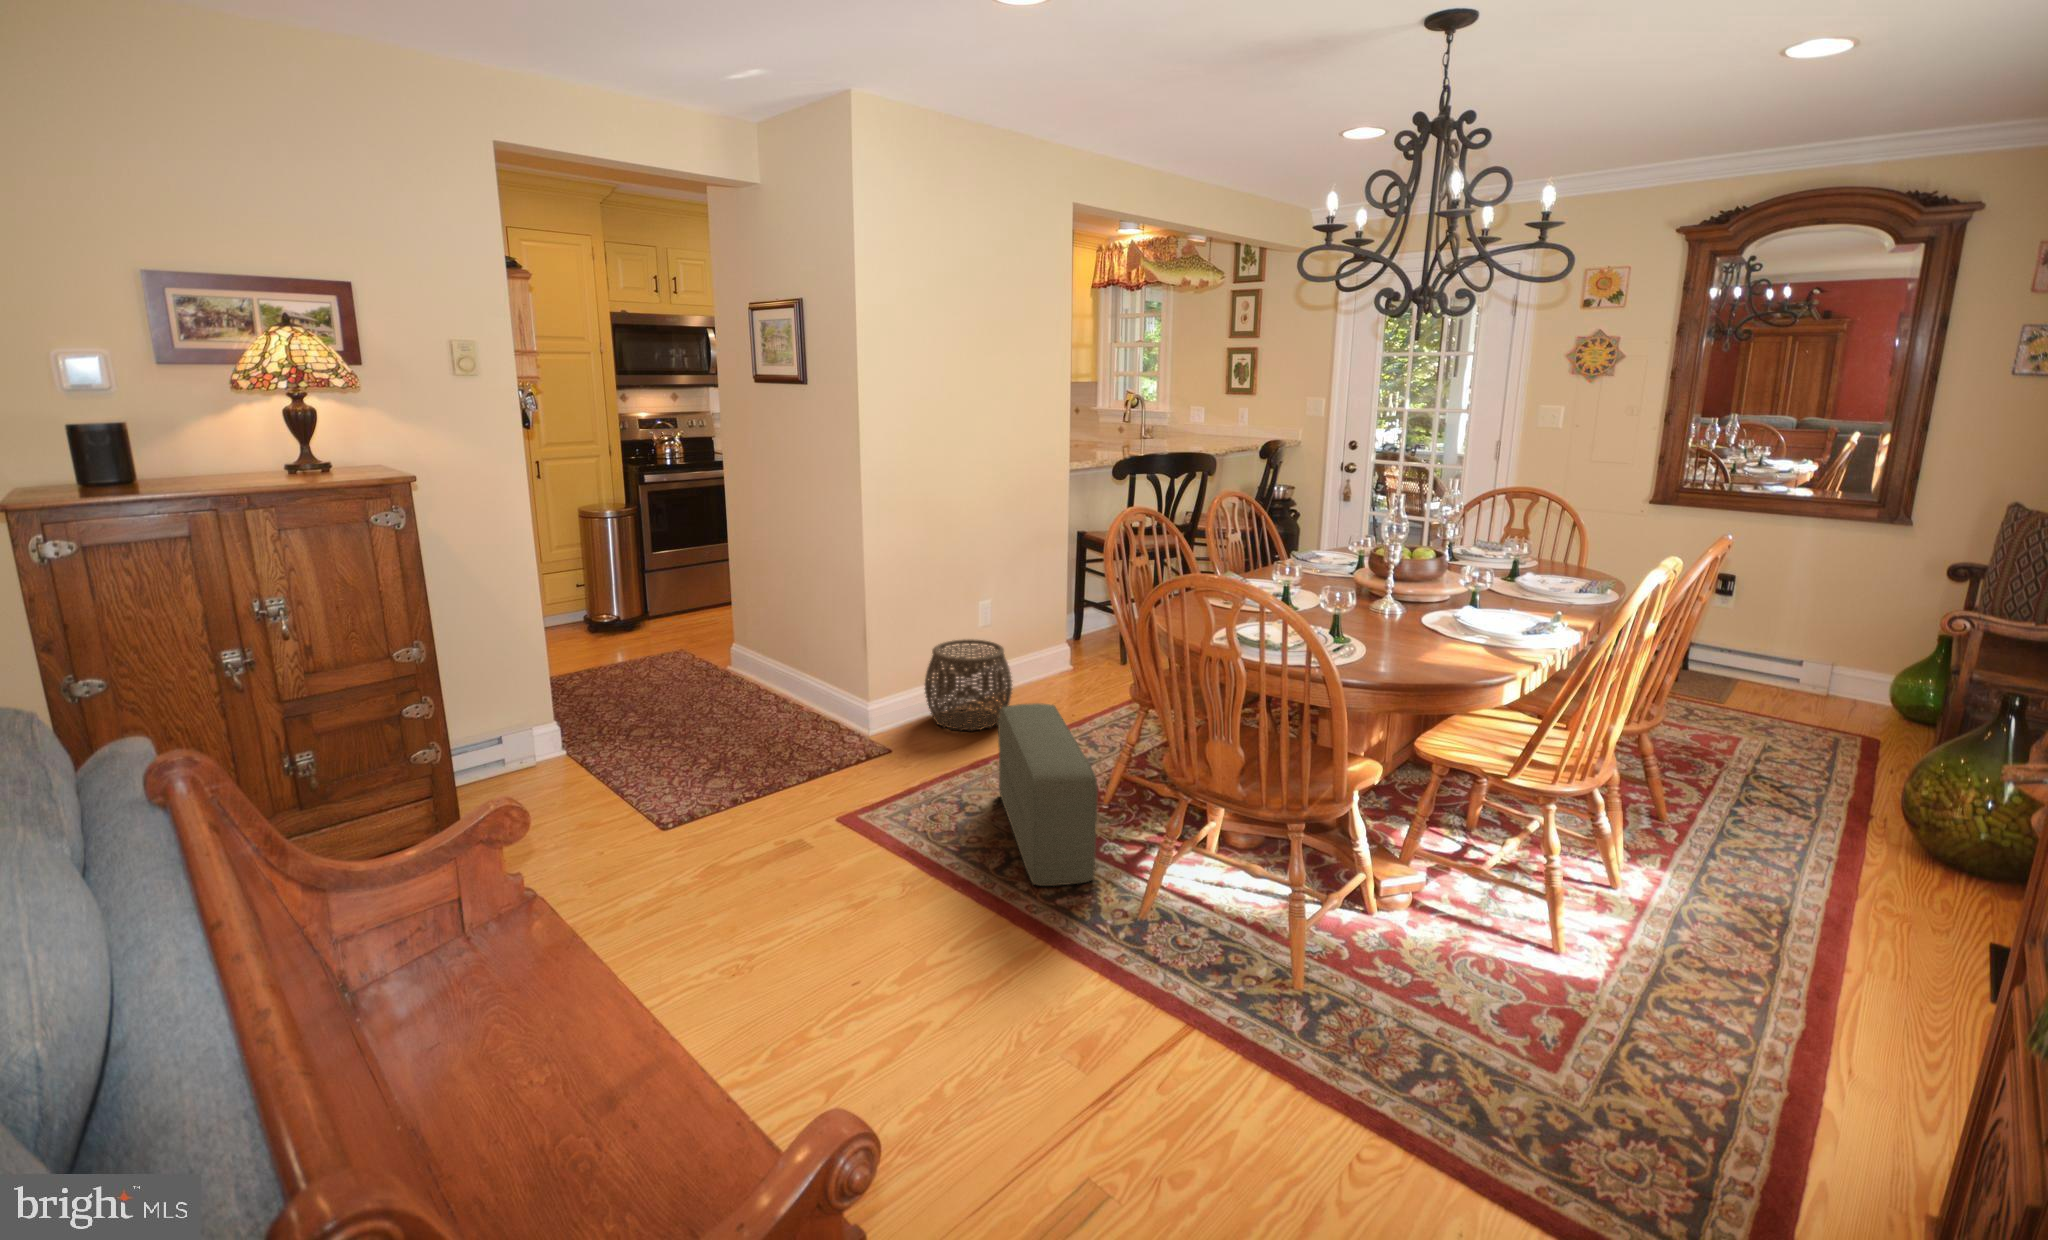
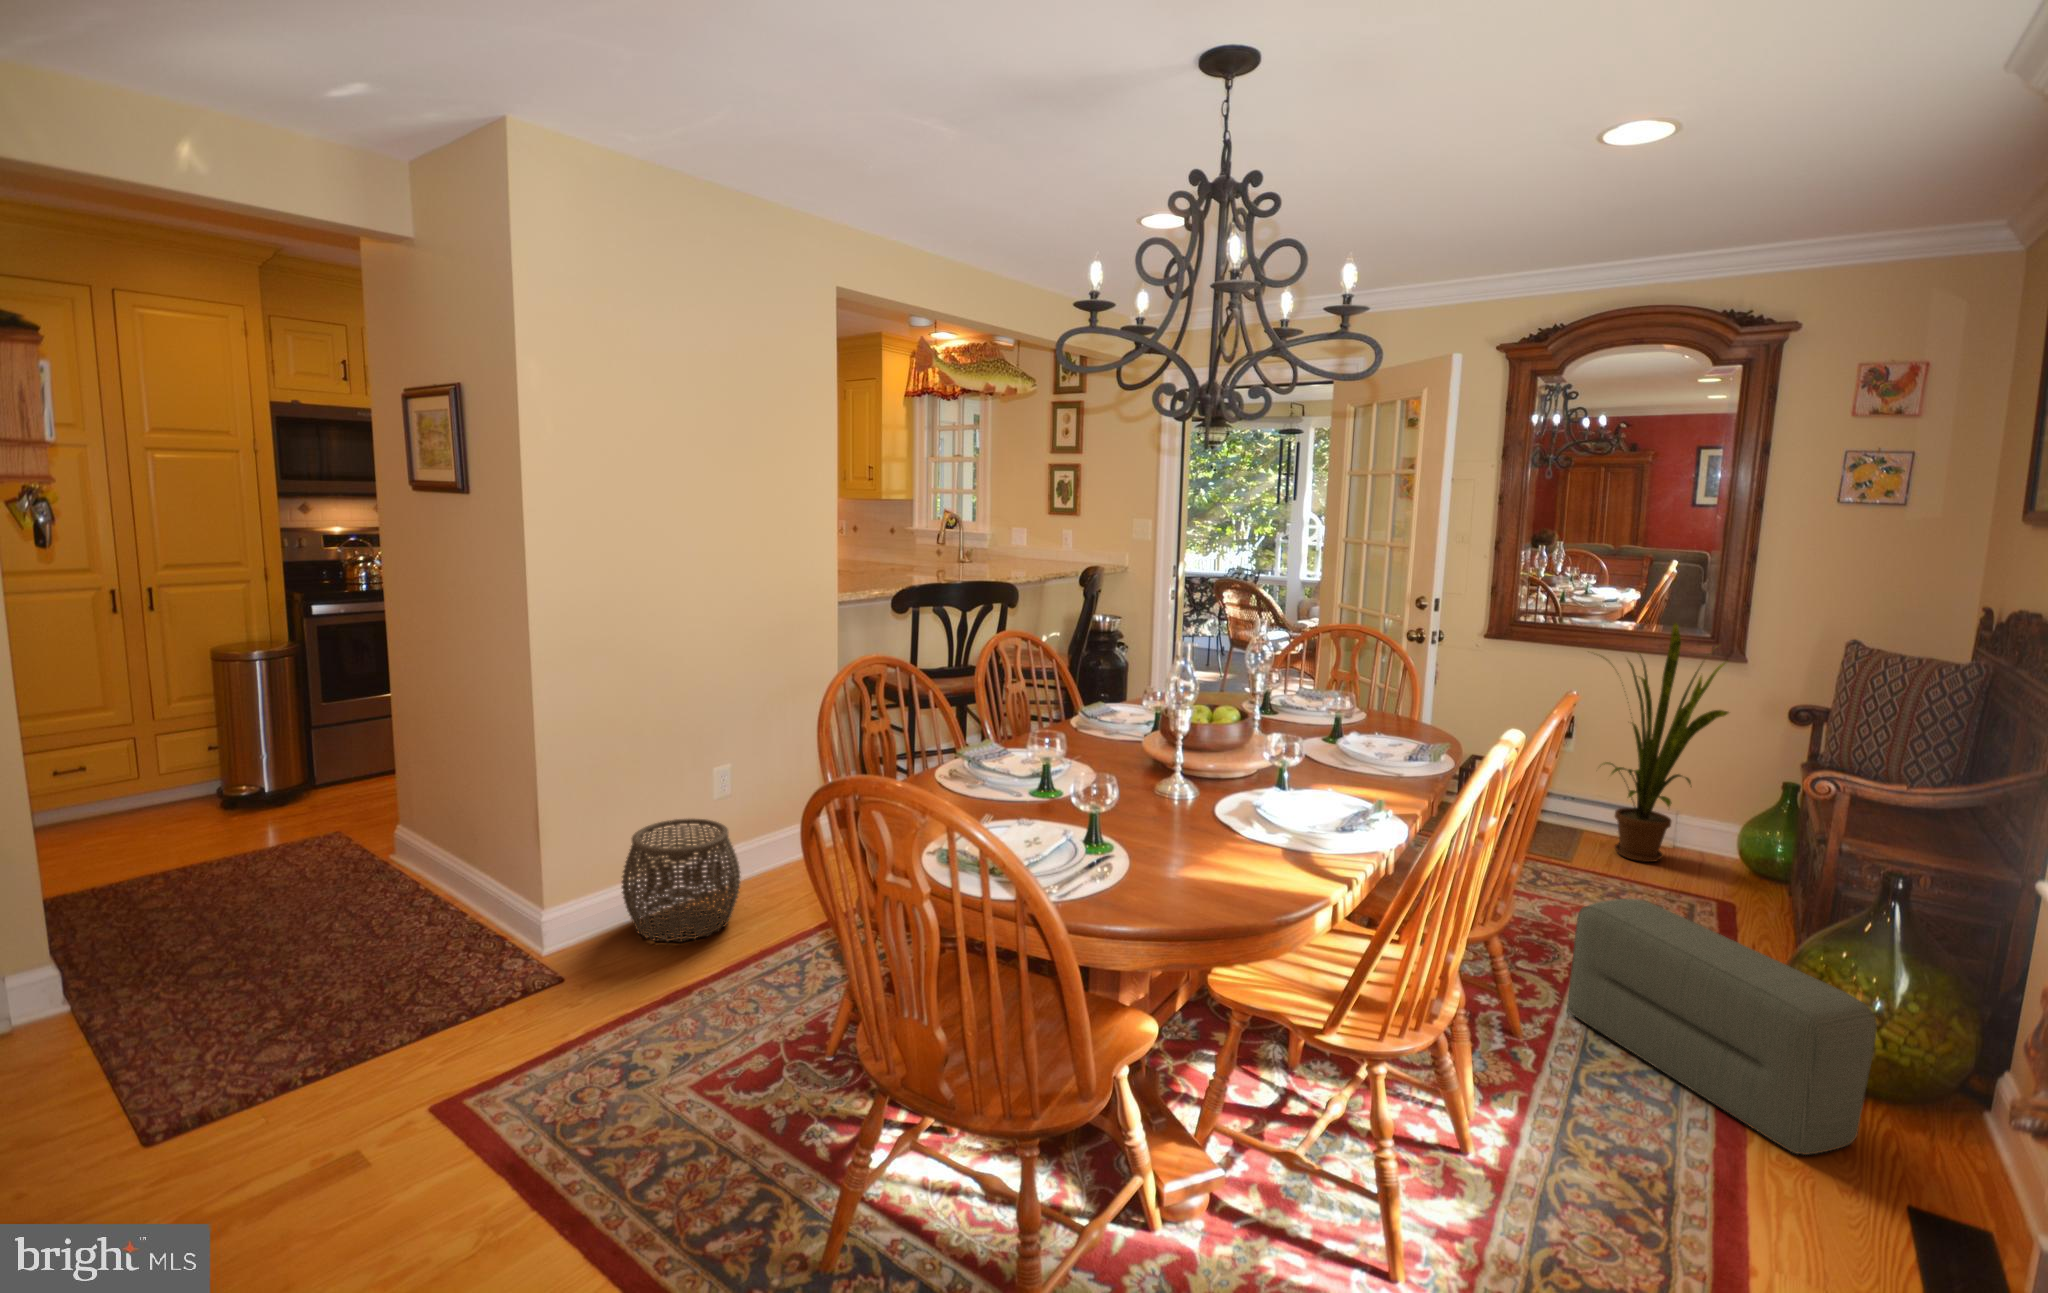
house plant: none [1750,488,1896,704] -> present [1597,623,1729,862]
pouf: present [998,703,1098,886] -> present [1567,899,1877,1155]

